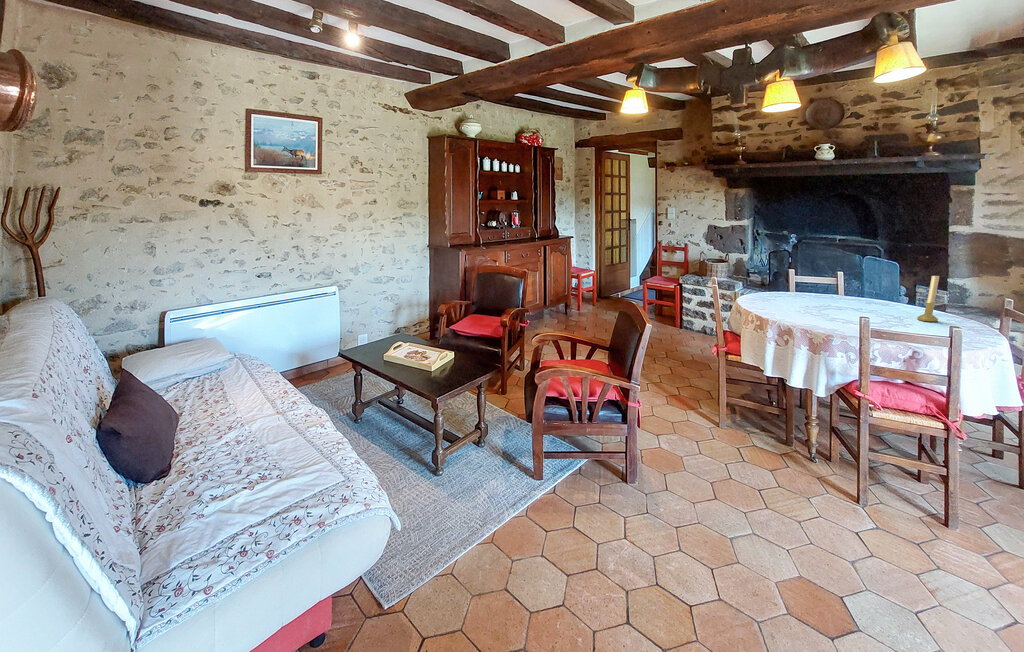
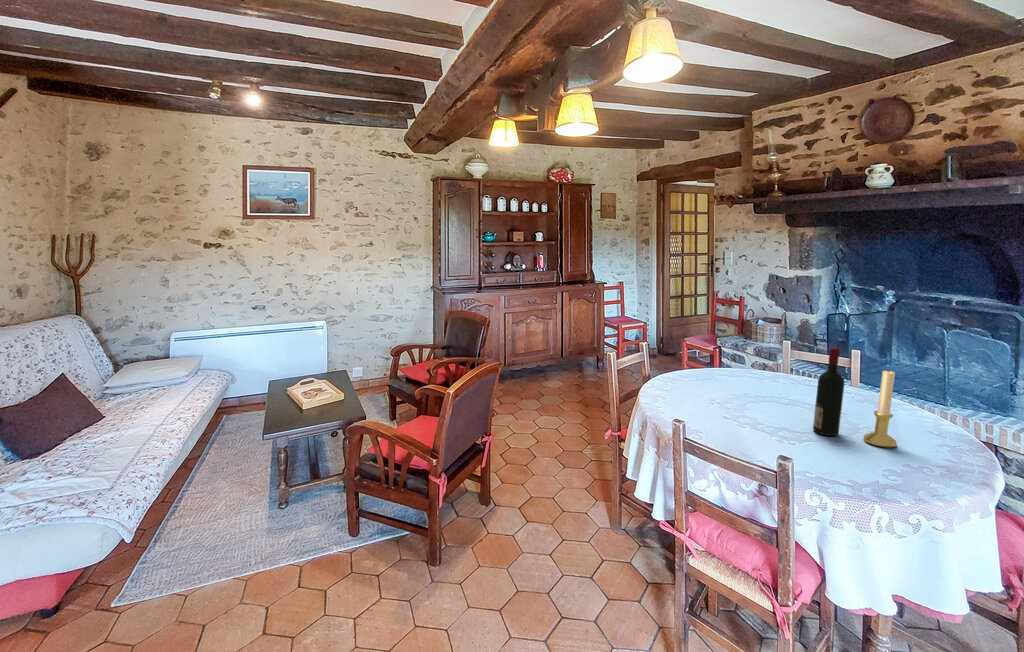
wine bottle: none [887,264,910,320] -> present [813,348,844,436]

